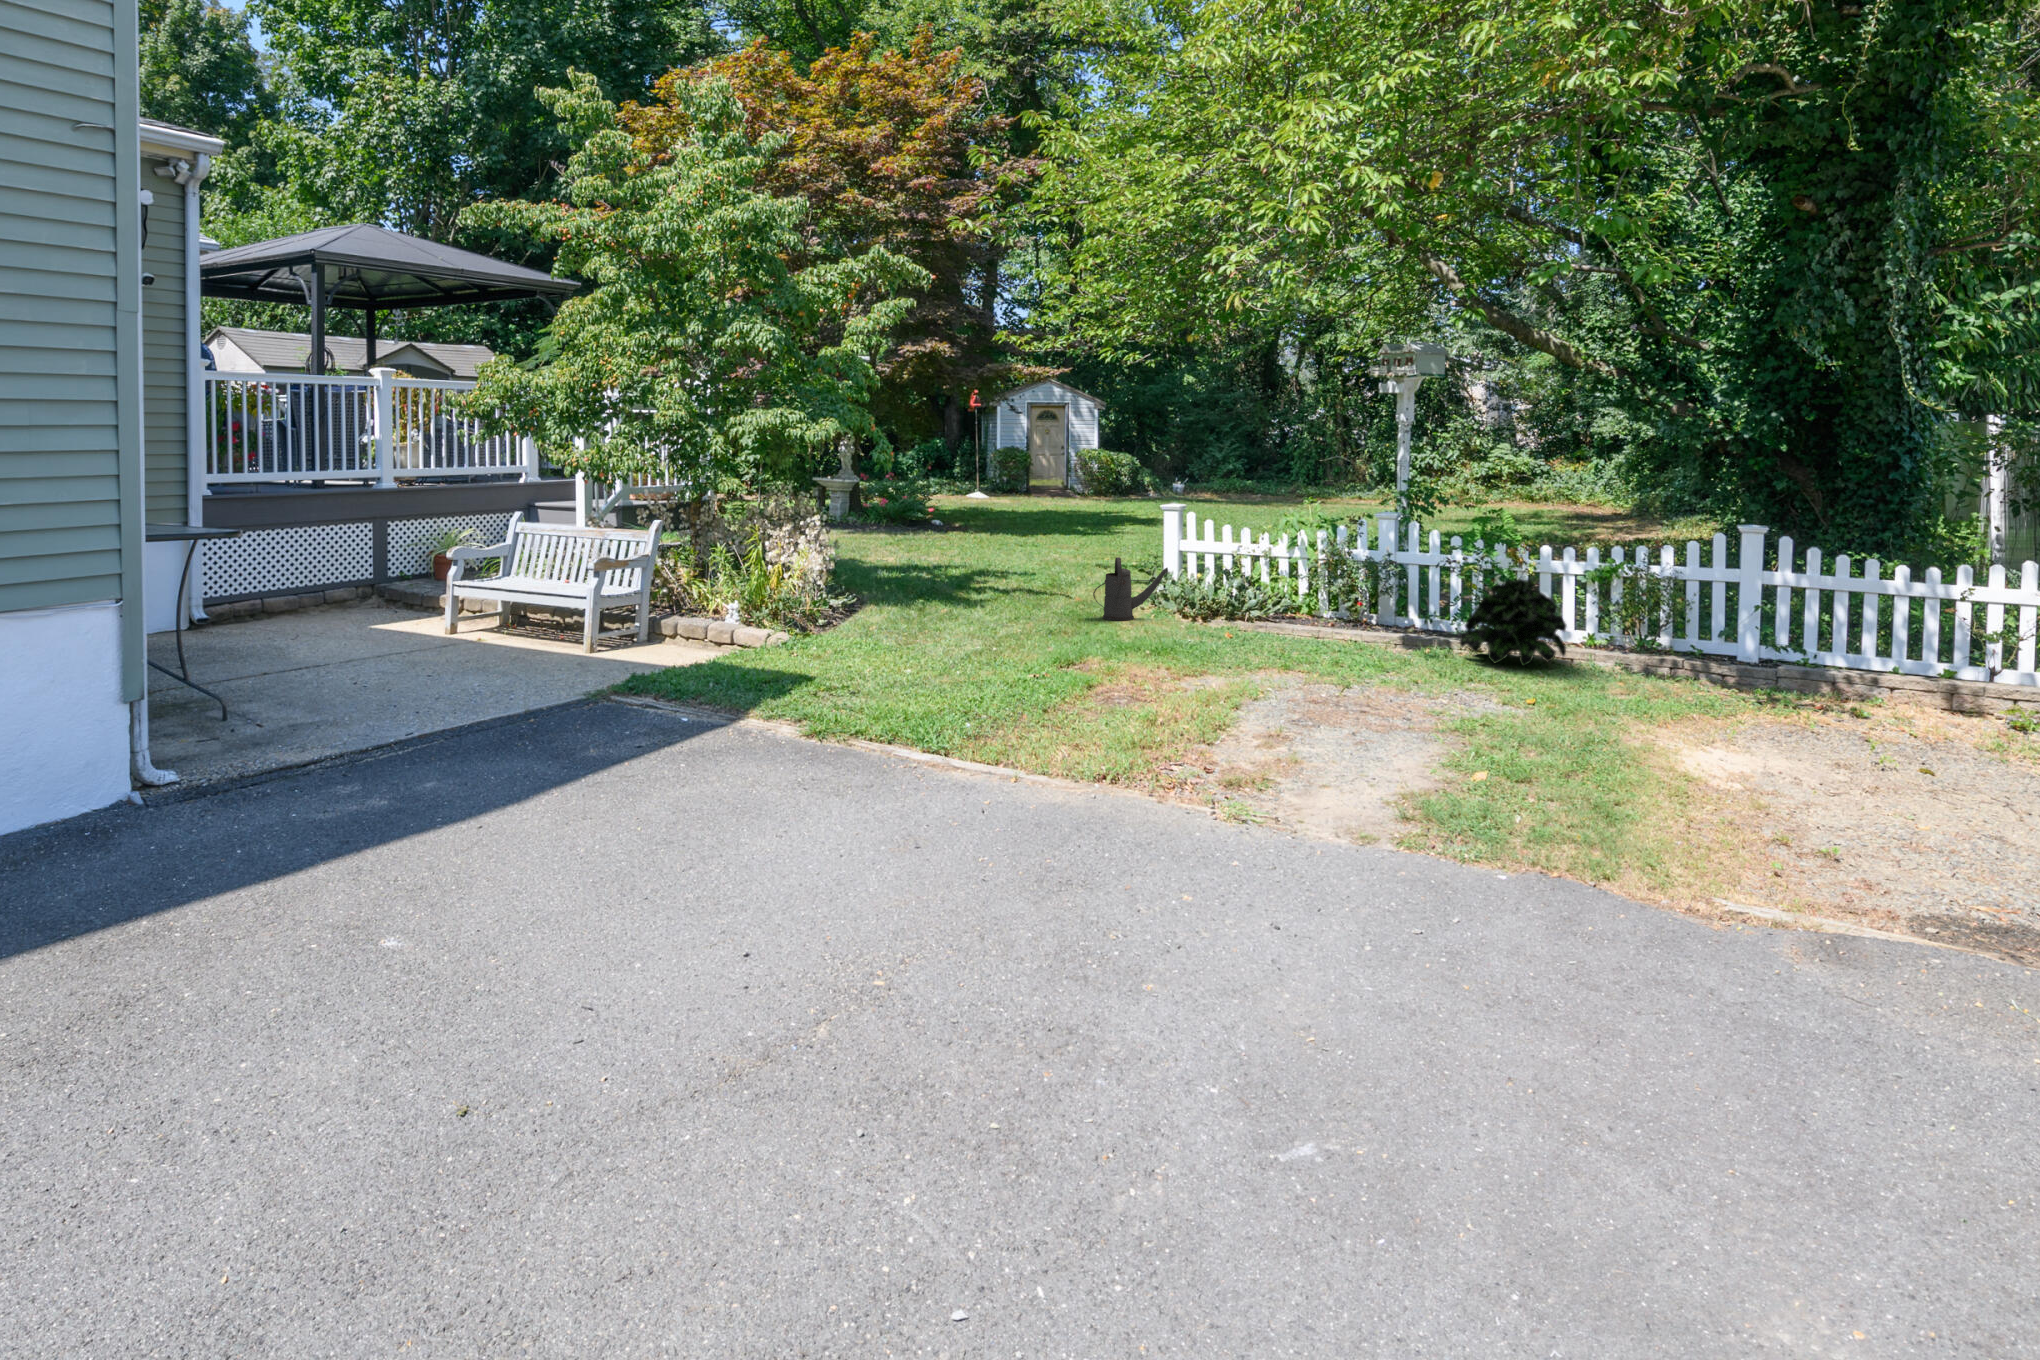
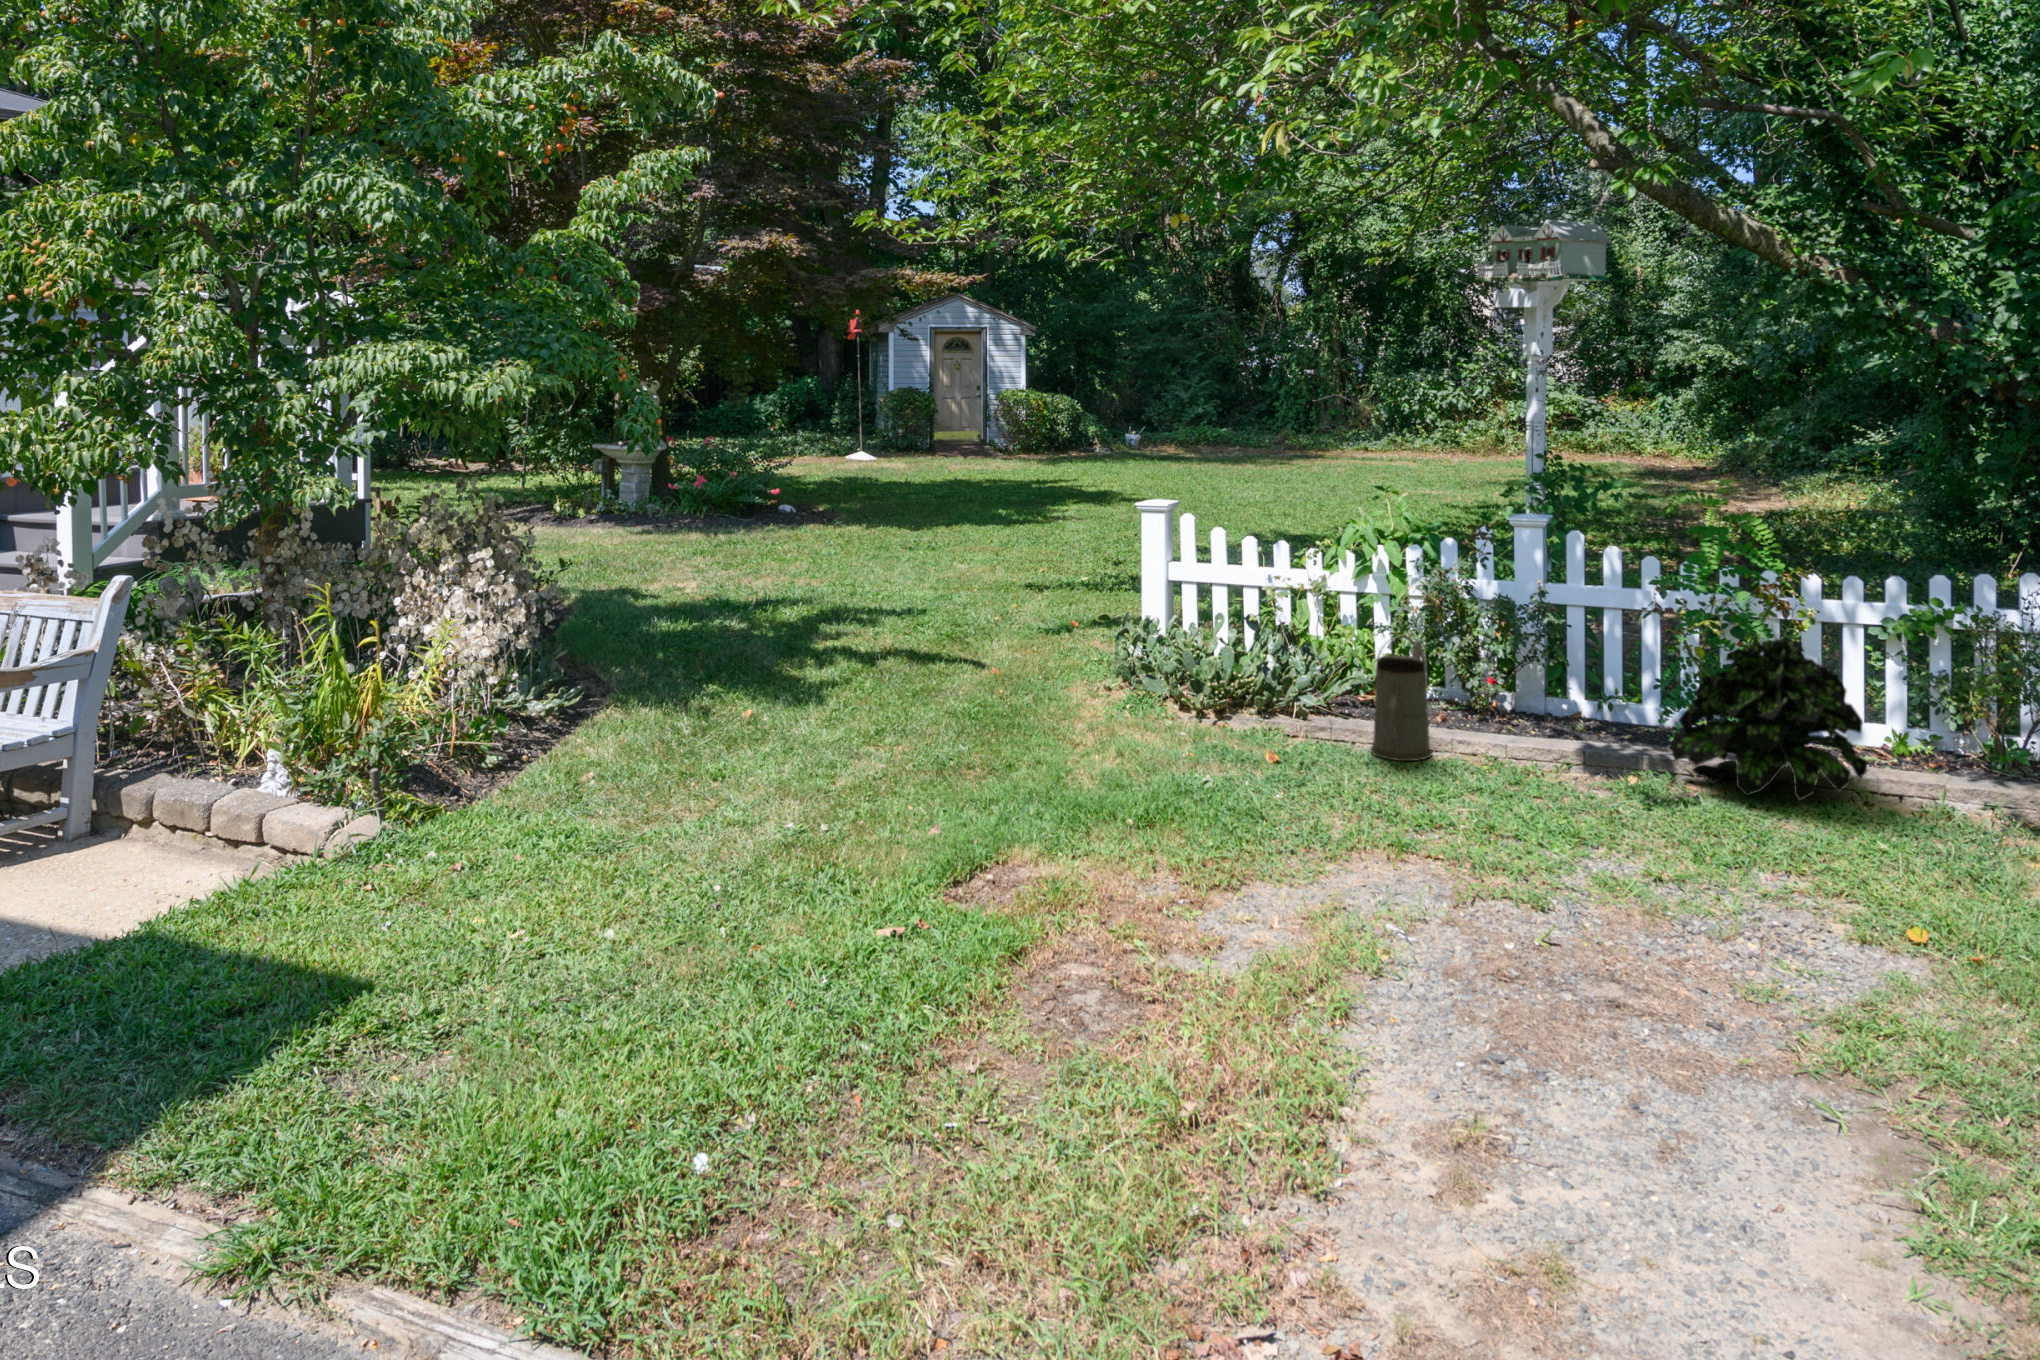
watering can: present [1093,557,1168,621] -> present [1371,636,1432,761]

